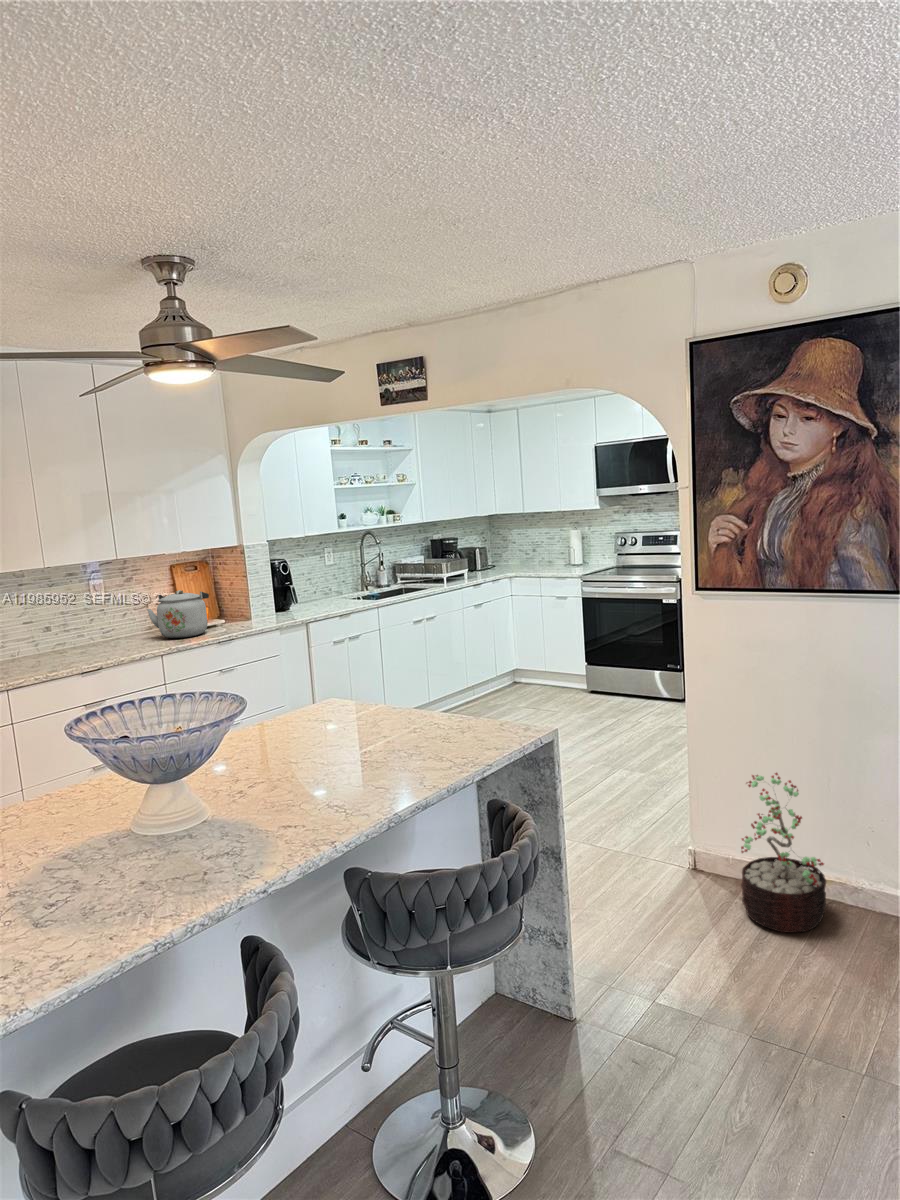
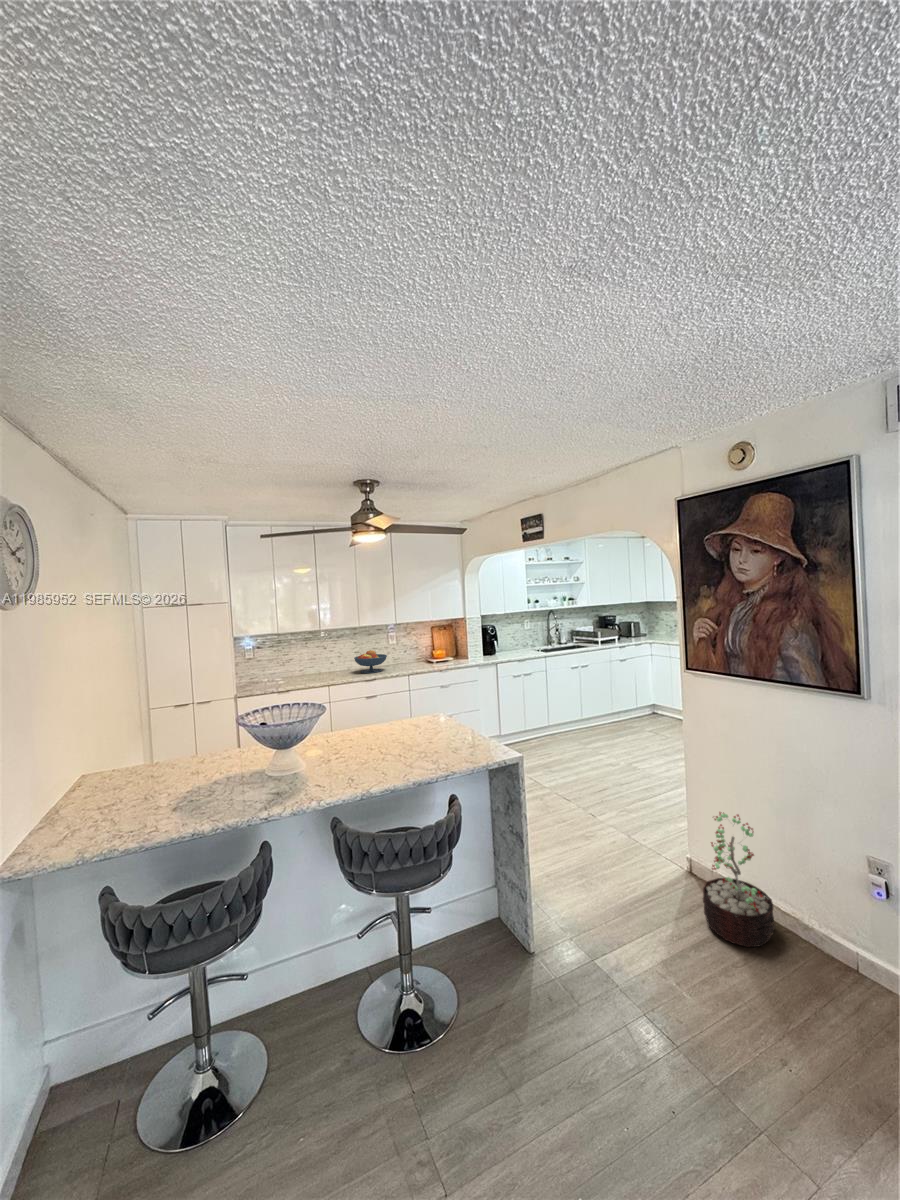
kettle: present [147,590,209,638] -> none [411,640,443,665]
fruit bowl: none [39,617,110,663] -> present [354,650,387,673]

